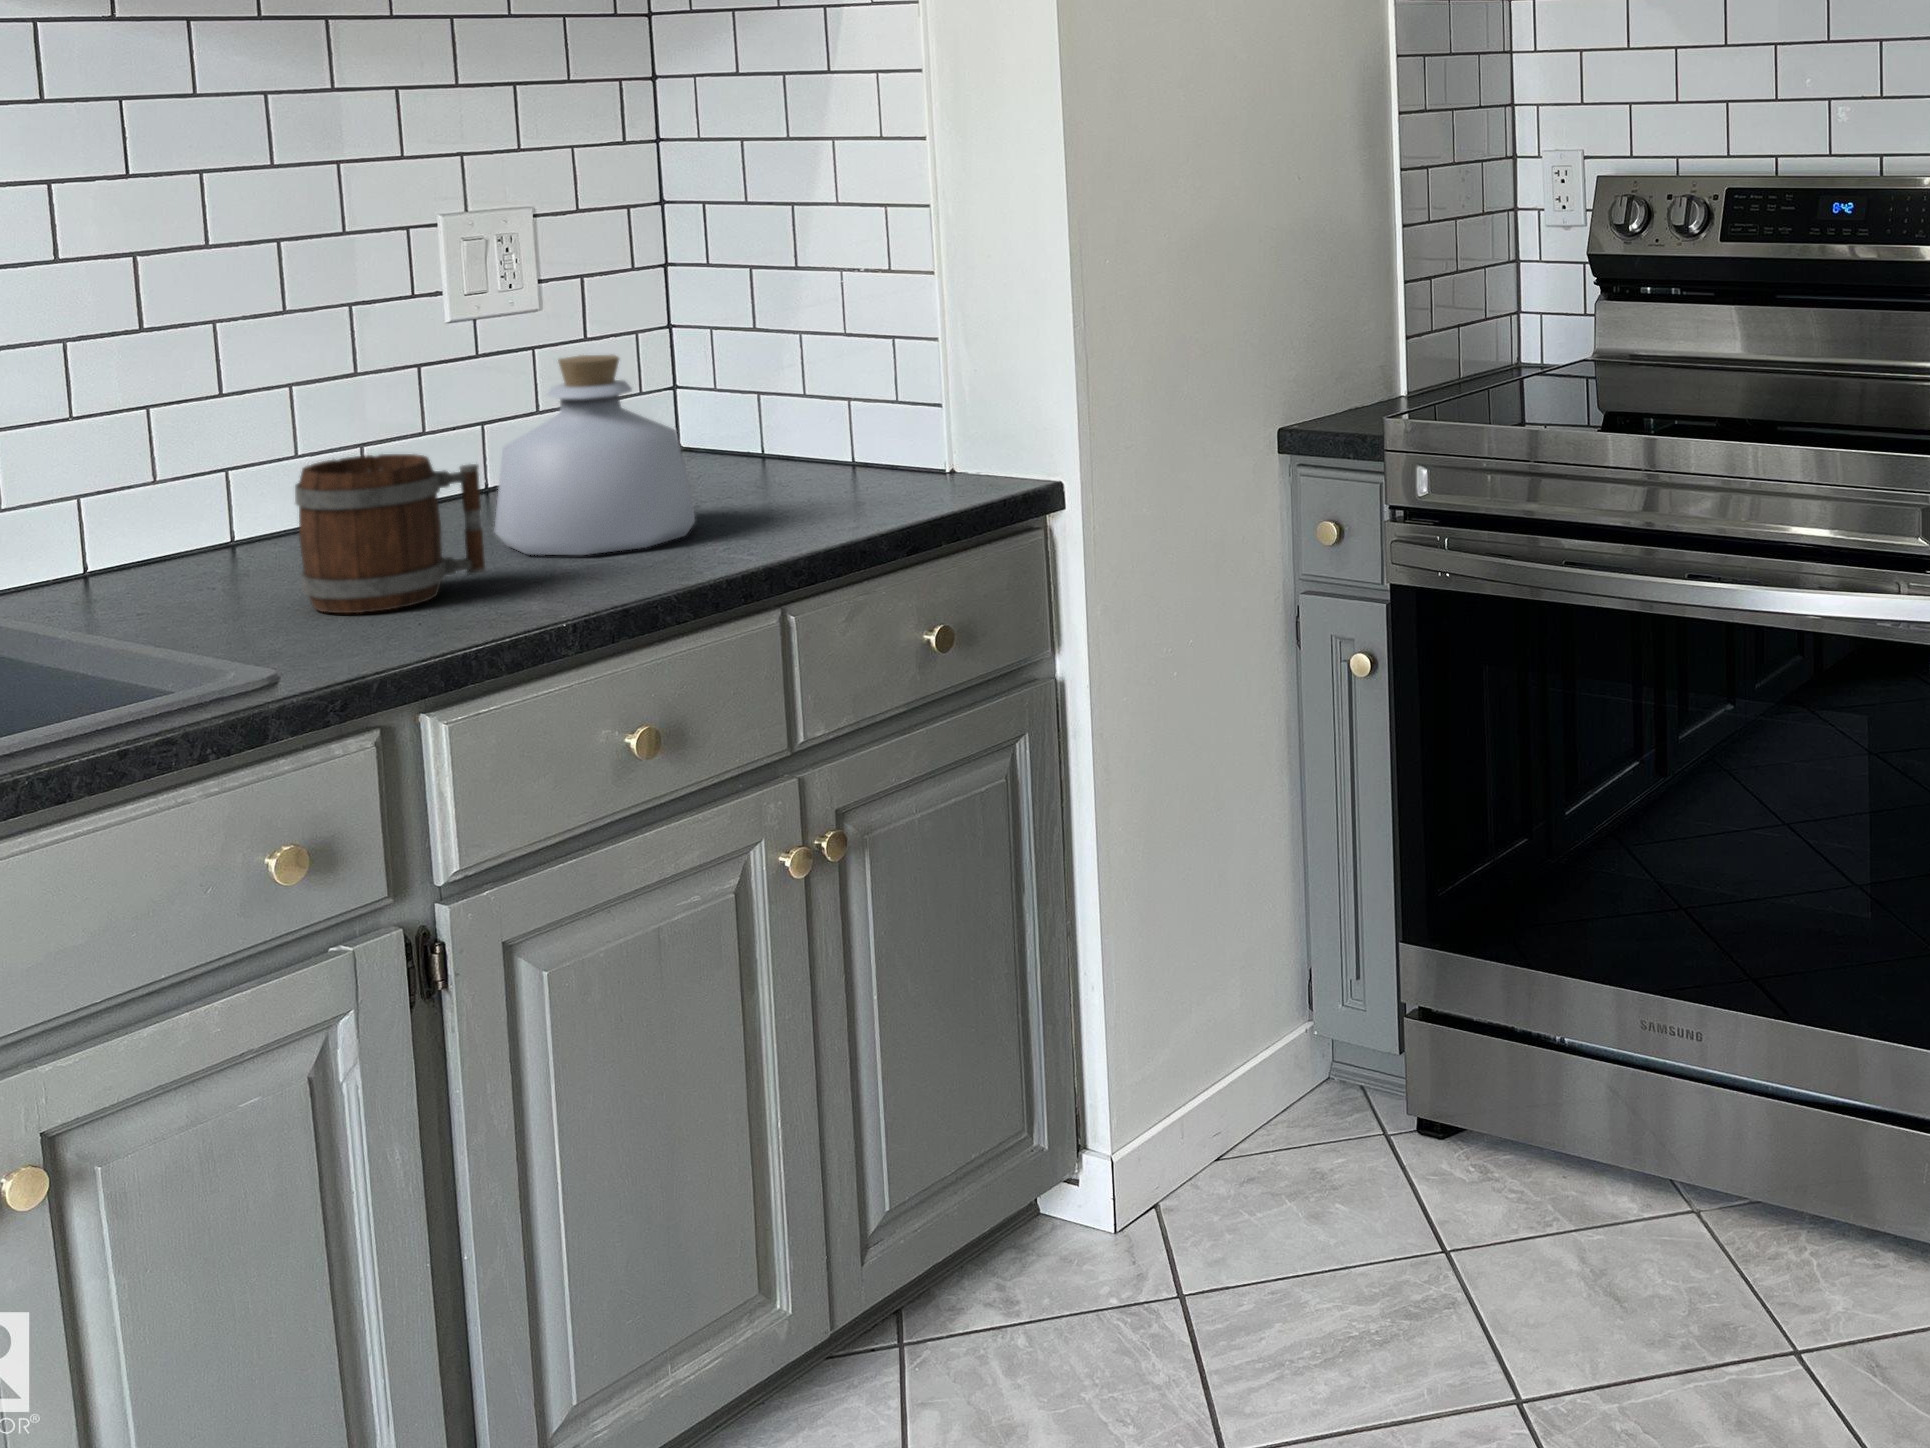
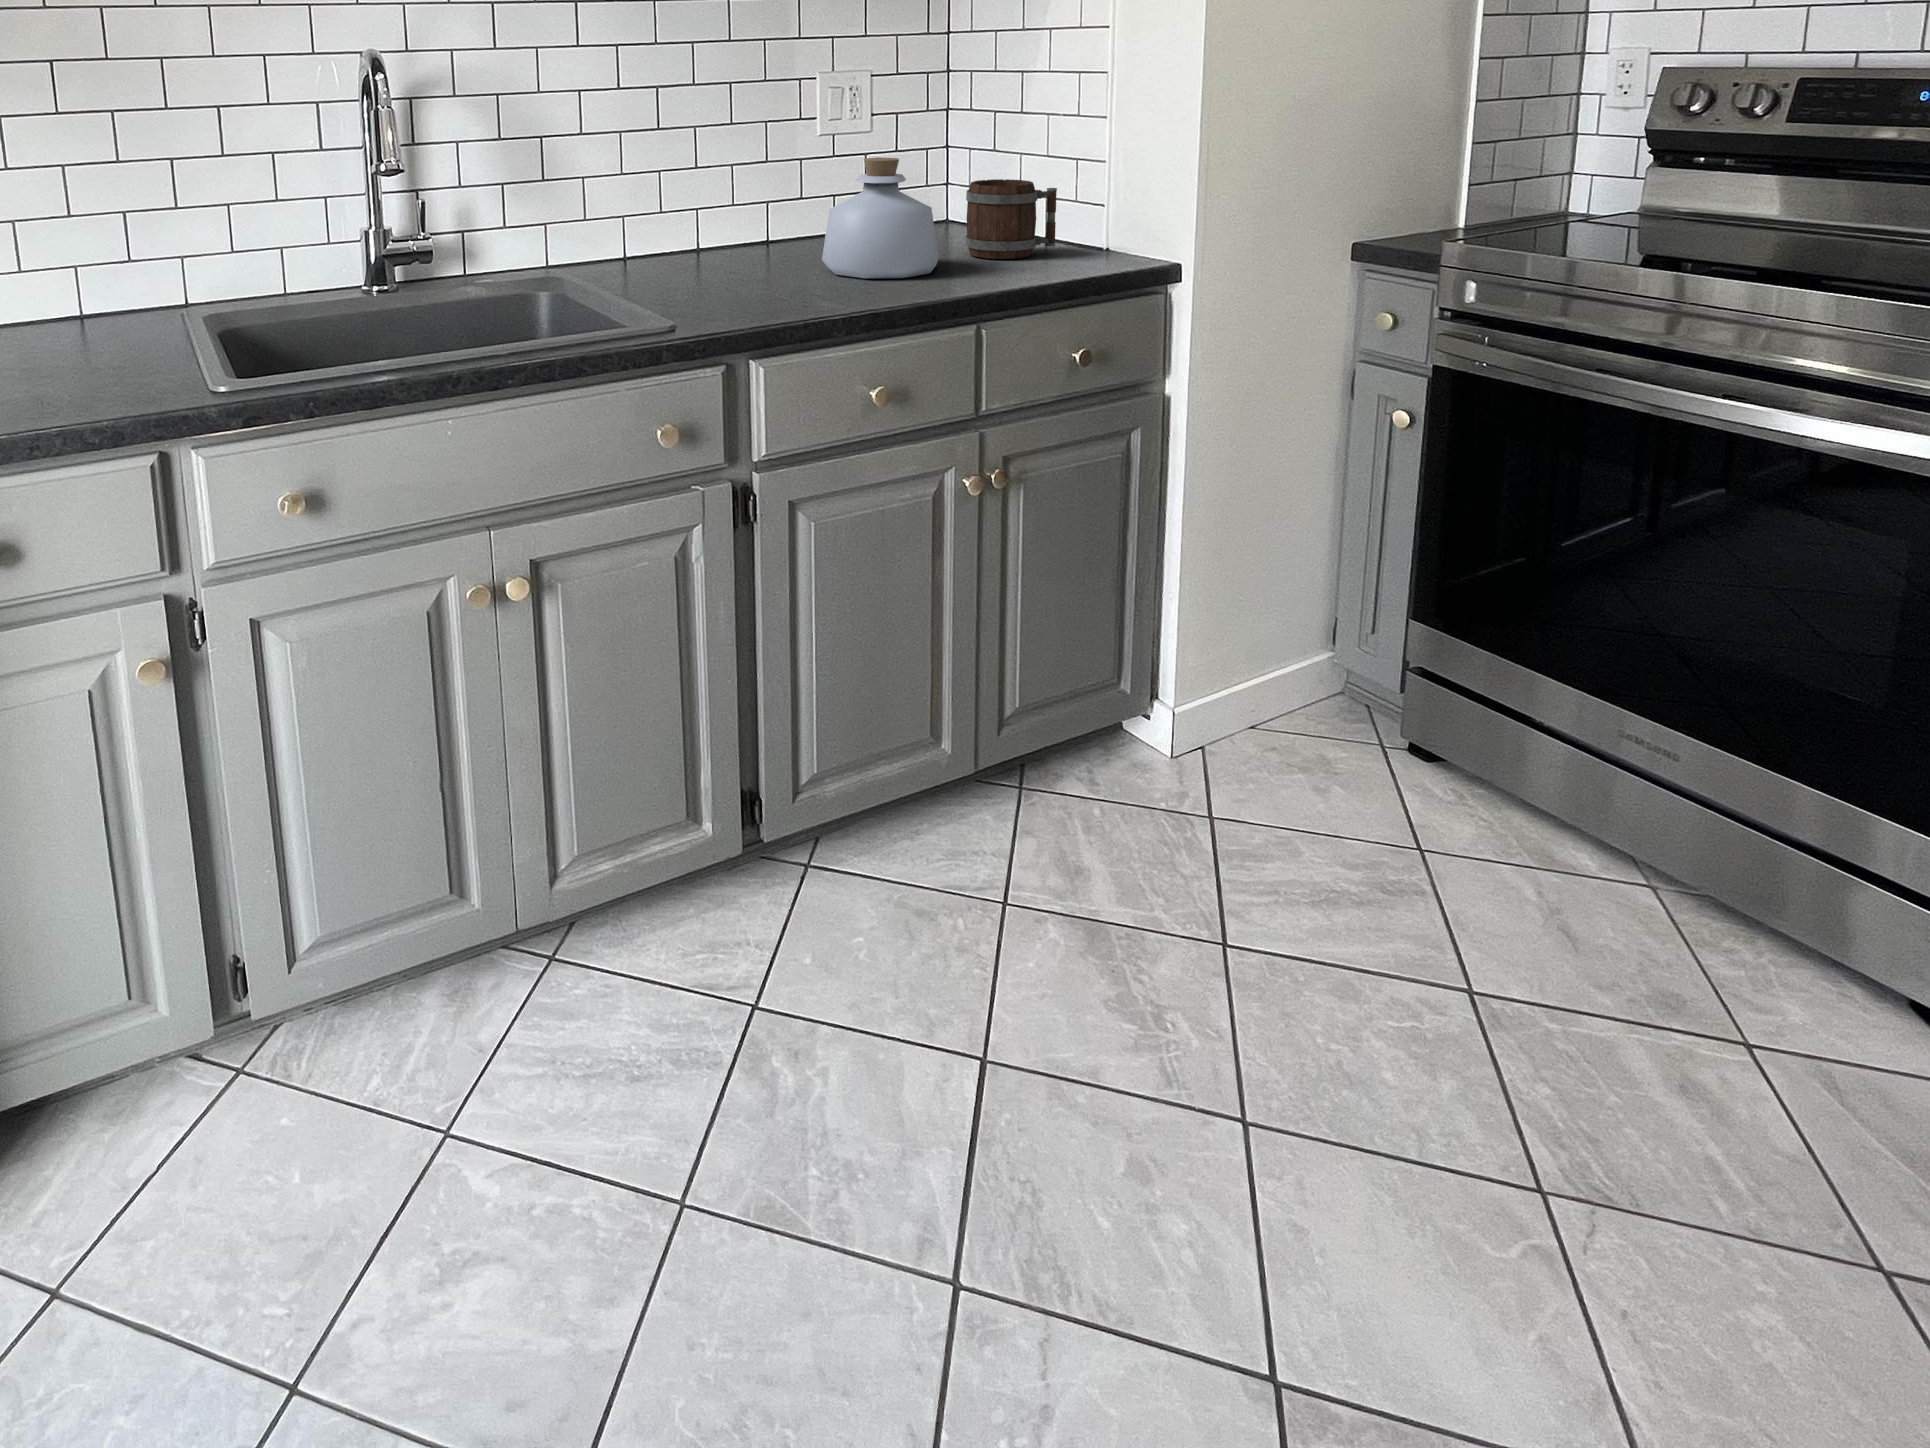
mug: present [295,454,486,613] -> present [966,179,1057,259]

